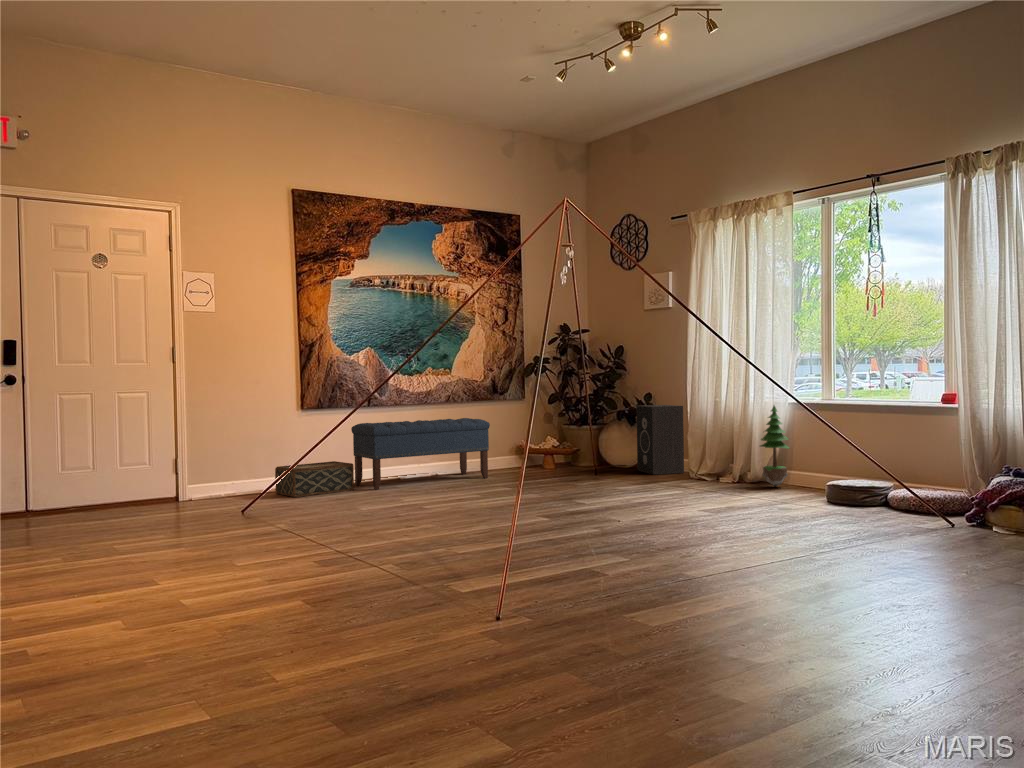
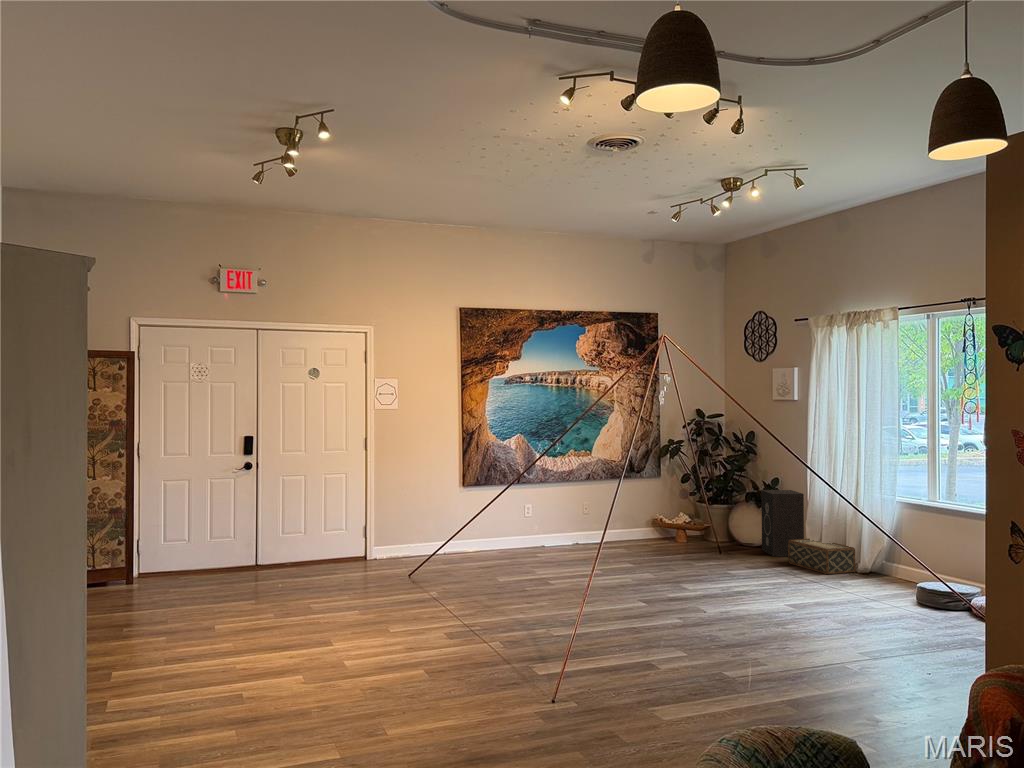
potted tree: present [760,406,789,487] -> none [863,503,893,580]
bench: present [351,418,490,489] -> none [504,495,623,558]
woven basket: present [275,461,354,497] -> present [788,539,855,574]

